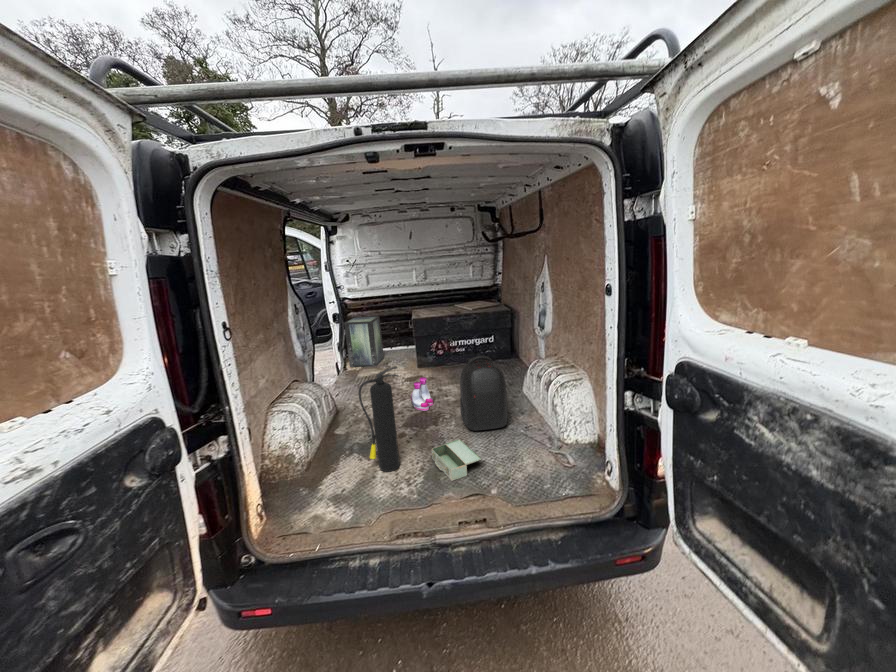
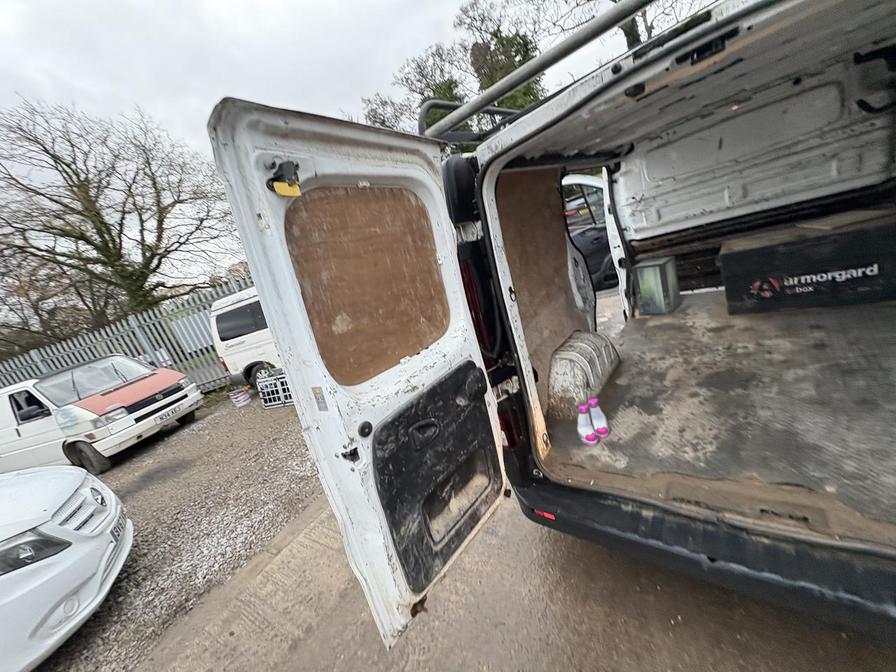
backpack: present [460,356,507,430] -> none [771,303,847,395]
fire extinguisher: present [359,367,400,472] -> none [635,319,684,428]
boots: present [410,377,433,411] -> present [577,397,610,446]
toolbox: present [432,440,481,481] -> none [723,403,789,447]

